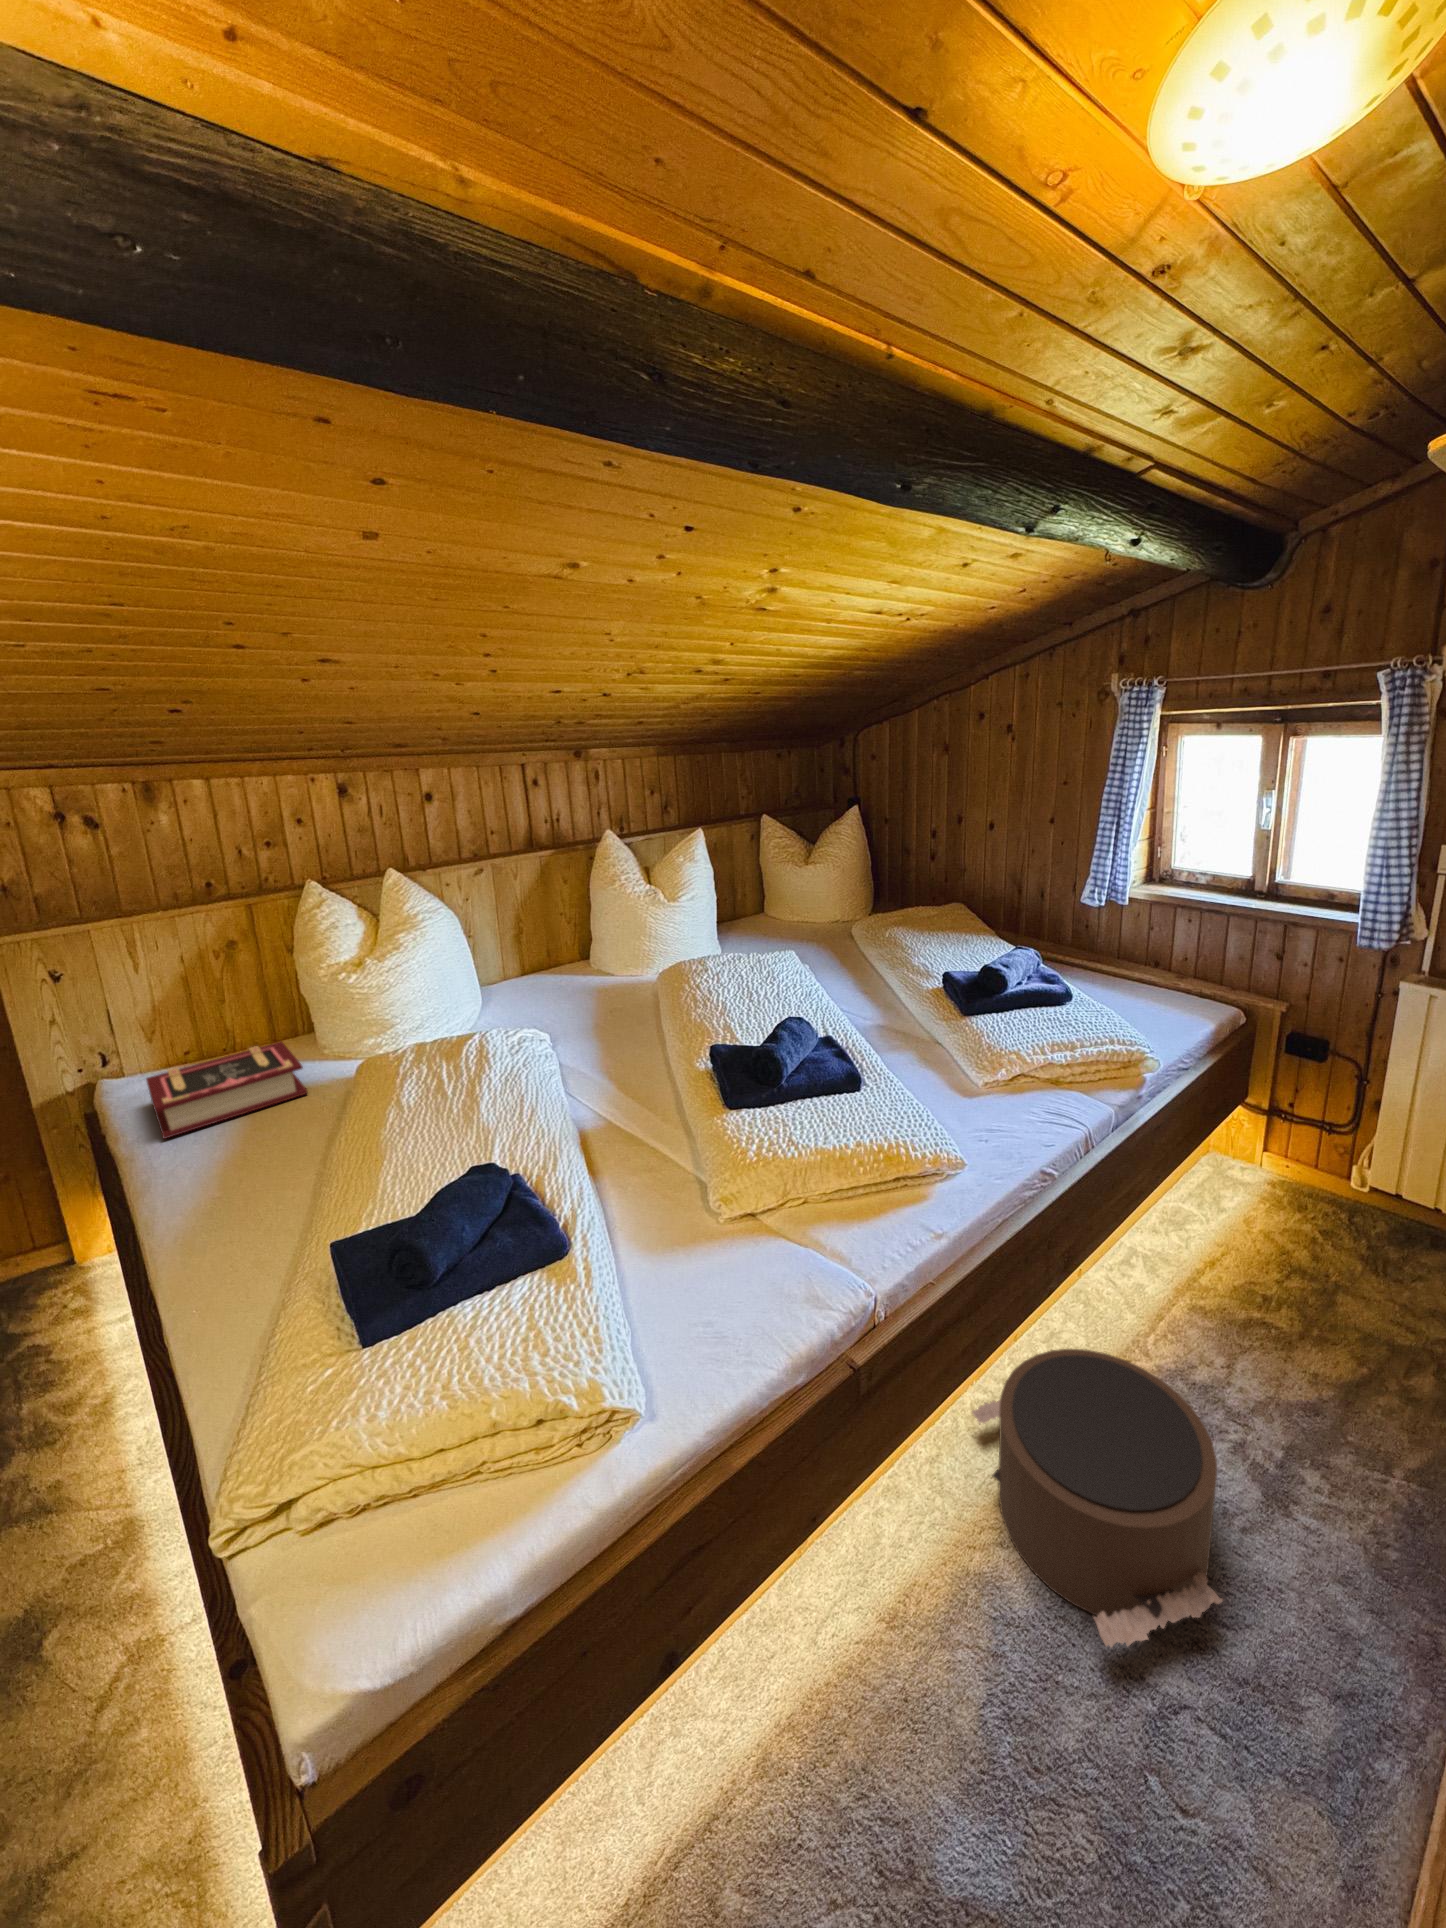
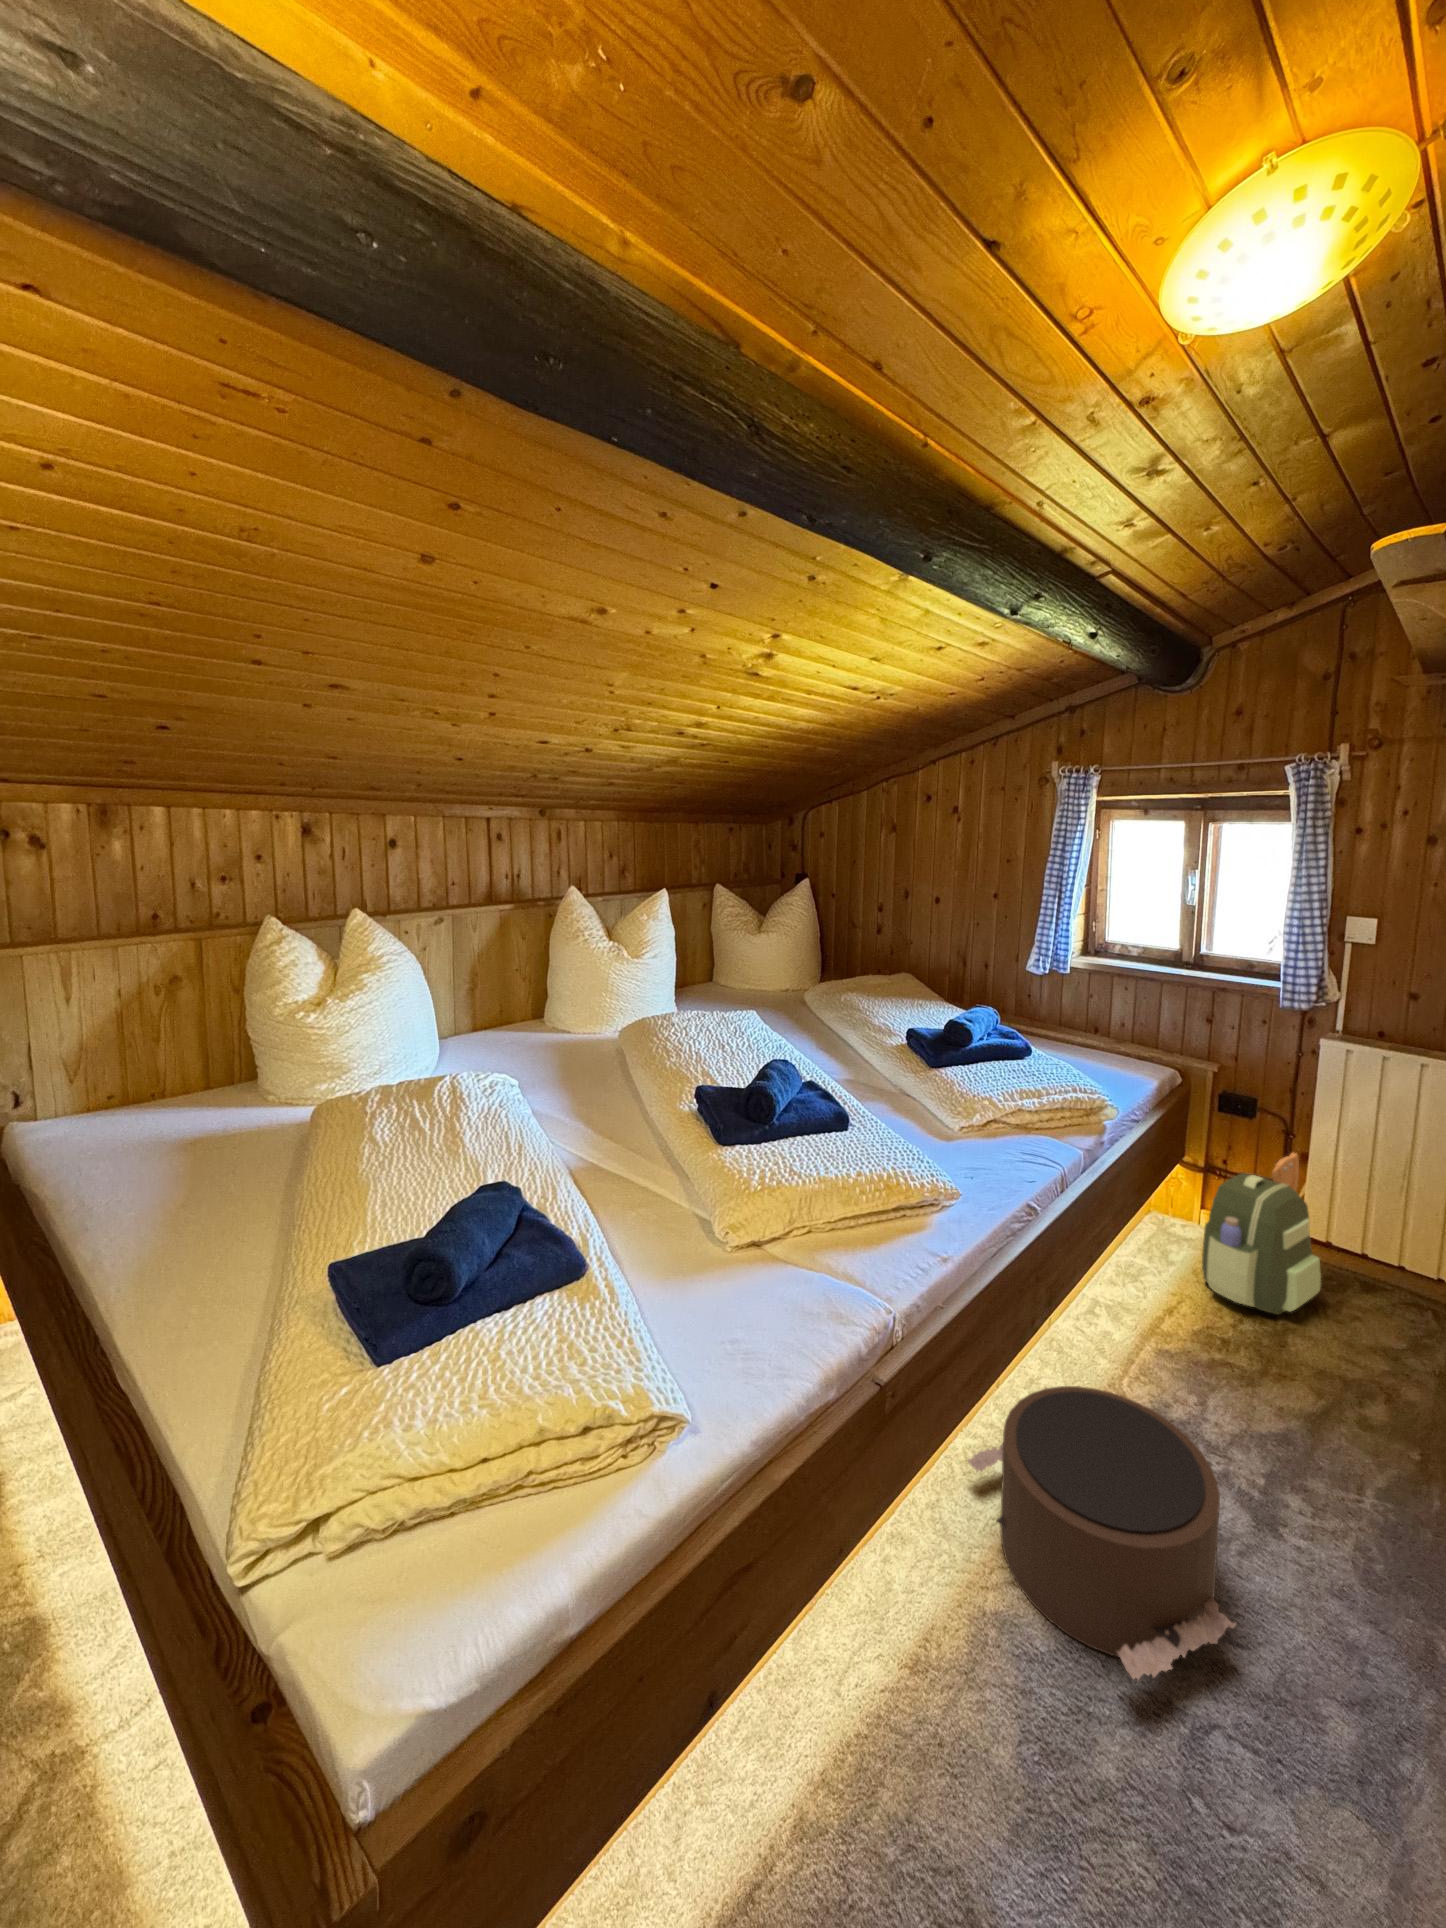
book: present [146,1042,308,1139] -> none [63,1081,253,1179]
backpack: none [1252,1100,1383,1268] -> present [1202,1152,1321,1314]

